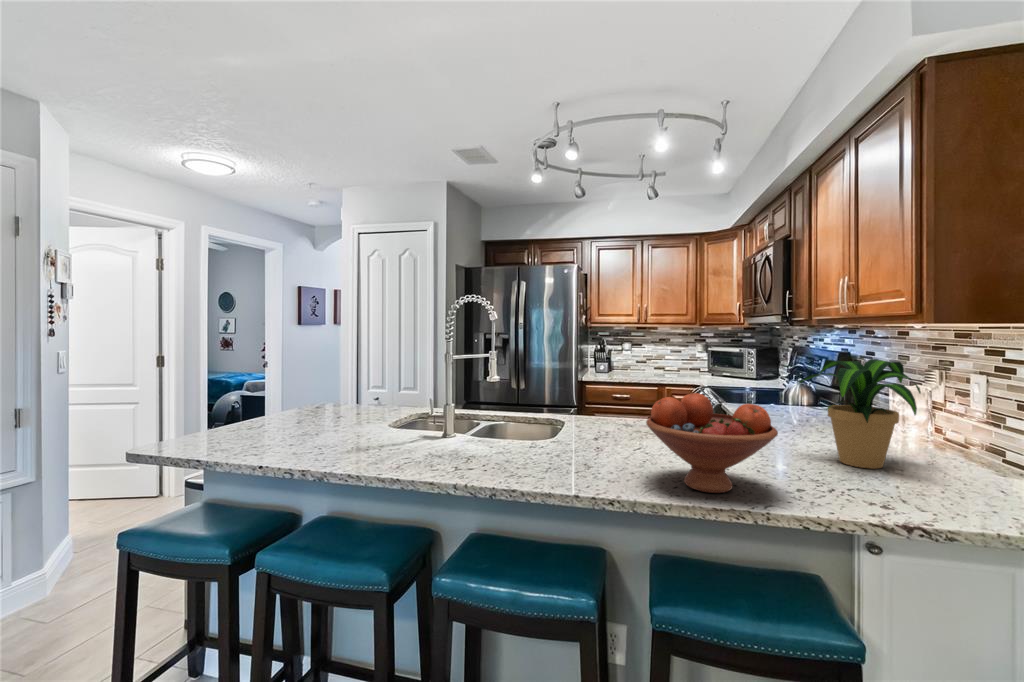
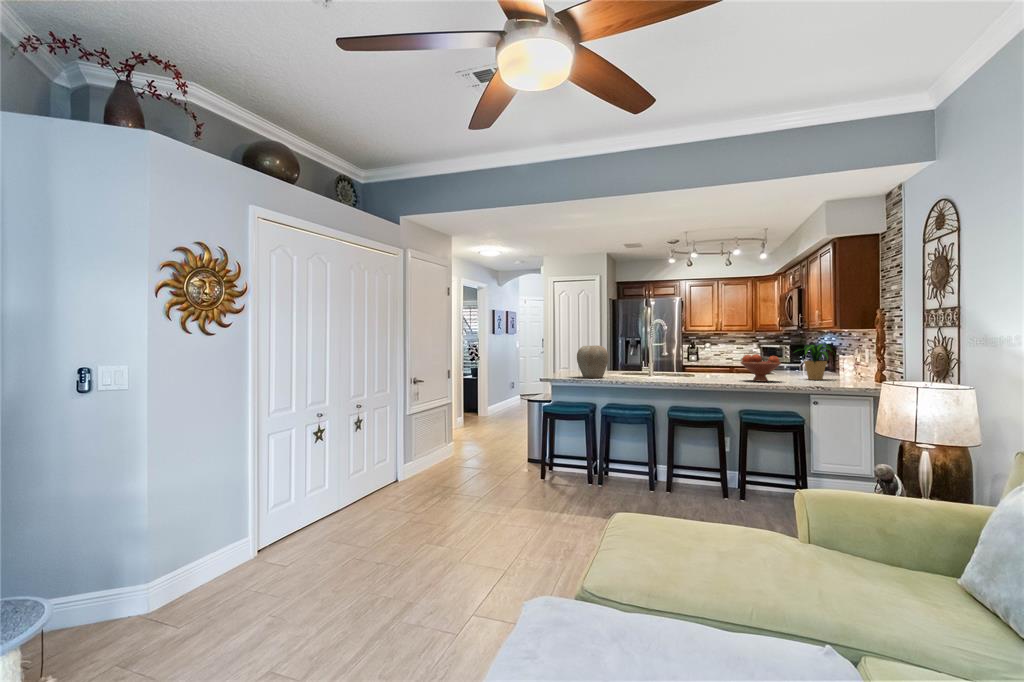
vase: none [199,358,300,455] -> present [577,346,608,378]

